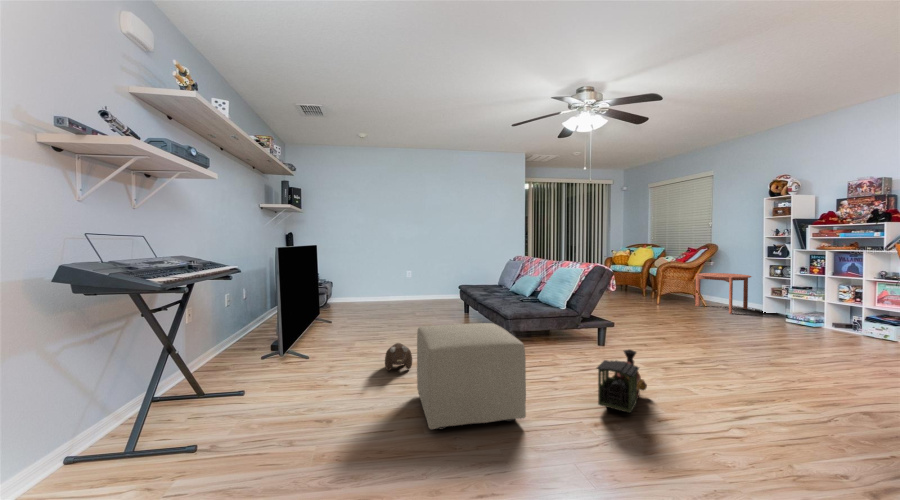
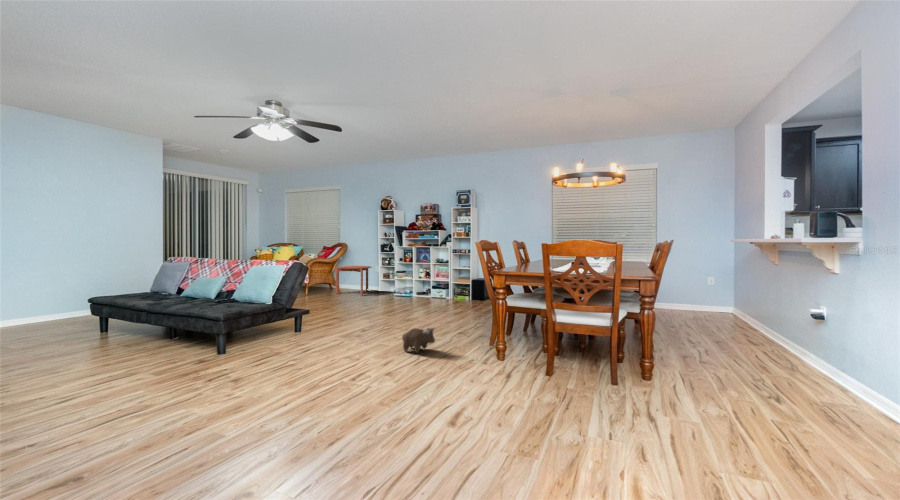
ottoman: present [417,323,526,429] -> none [158,318,309,431]
plush toy: present [385,343,412,371] -> present [402,327,435,353]
toy train: present [597,349,647,413] -> none [341,321,373,367]

